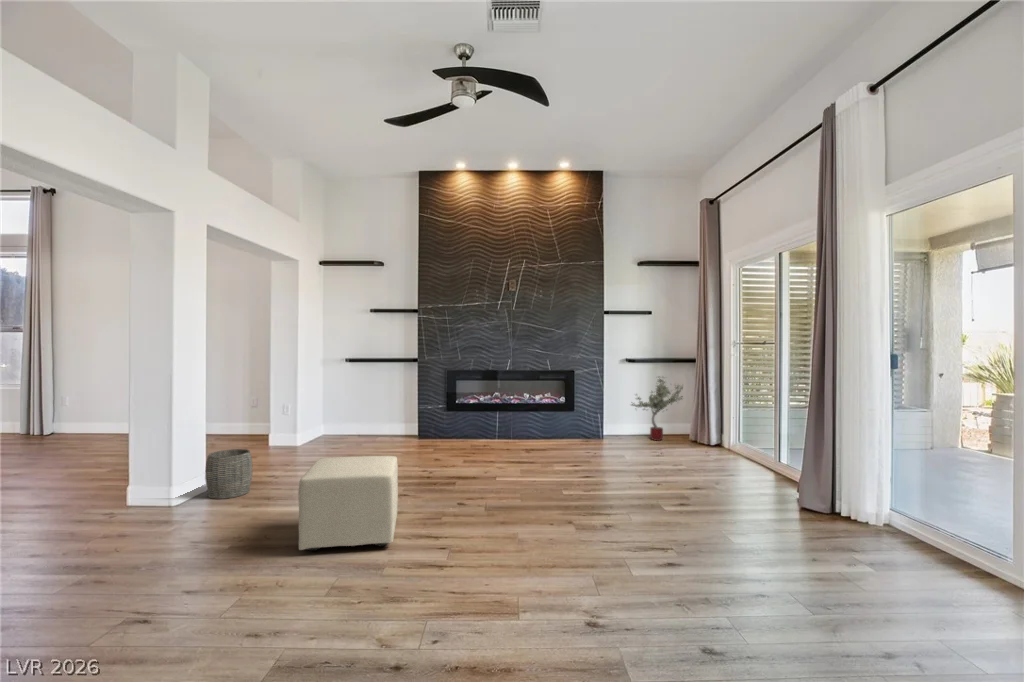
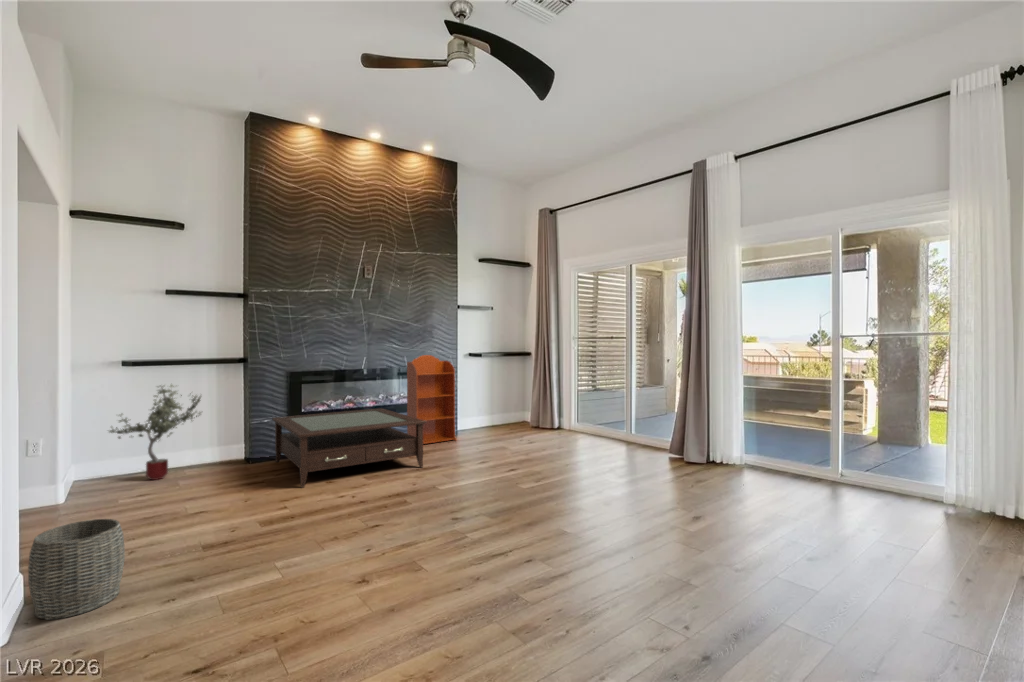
bookcase: none [546,359,589,444] -> present [407,355,456,444]
potted tree: present [632,376,683,441] -> present [109,385,201,480]
coffee table: none [413,404,522,460] -> present [273,408,426,488]
ottoman: present [298,456,398,551] -> none [340,477,492,623]

